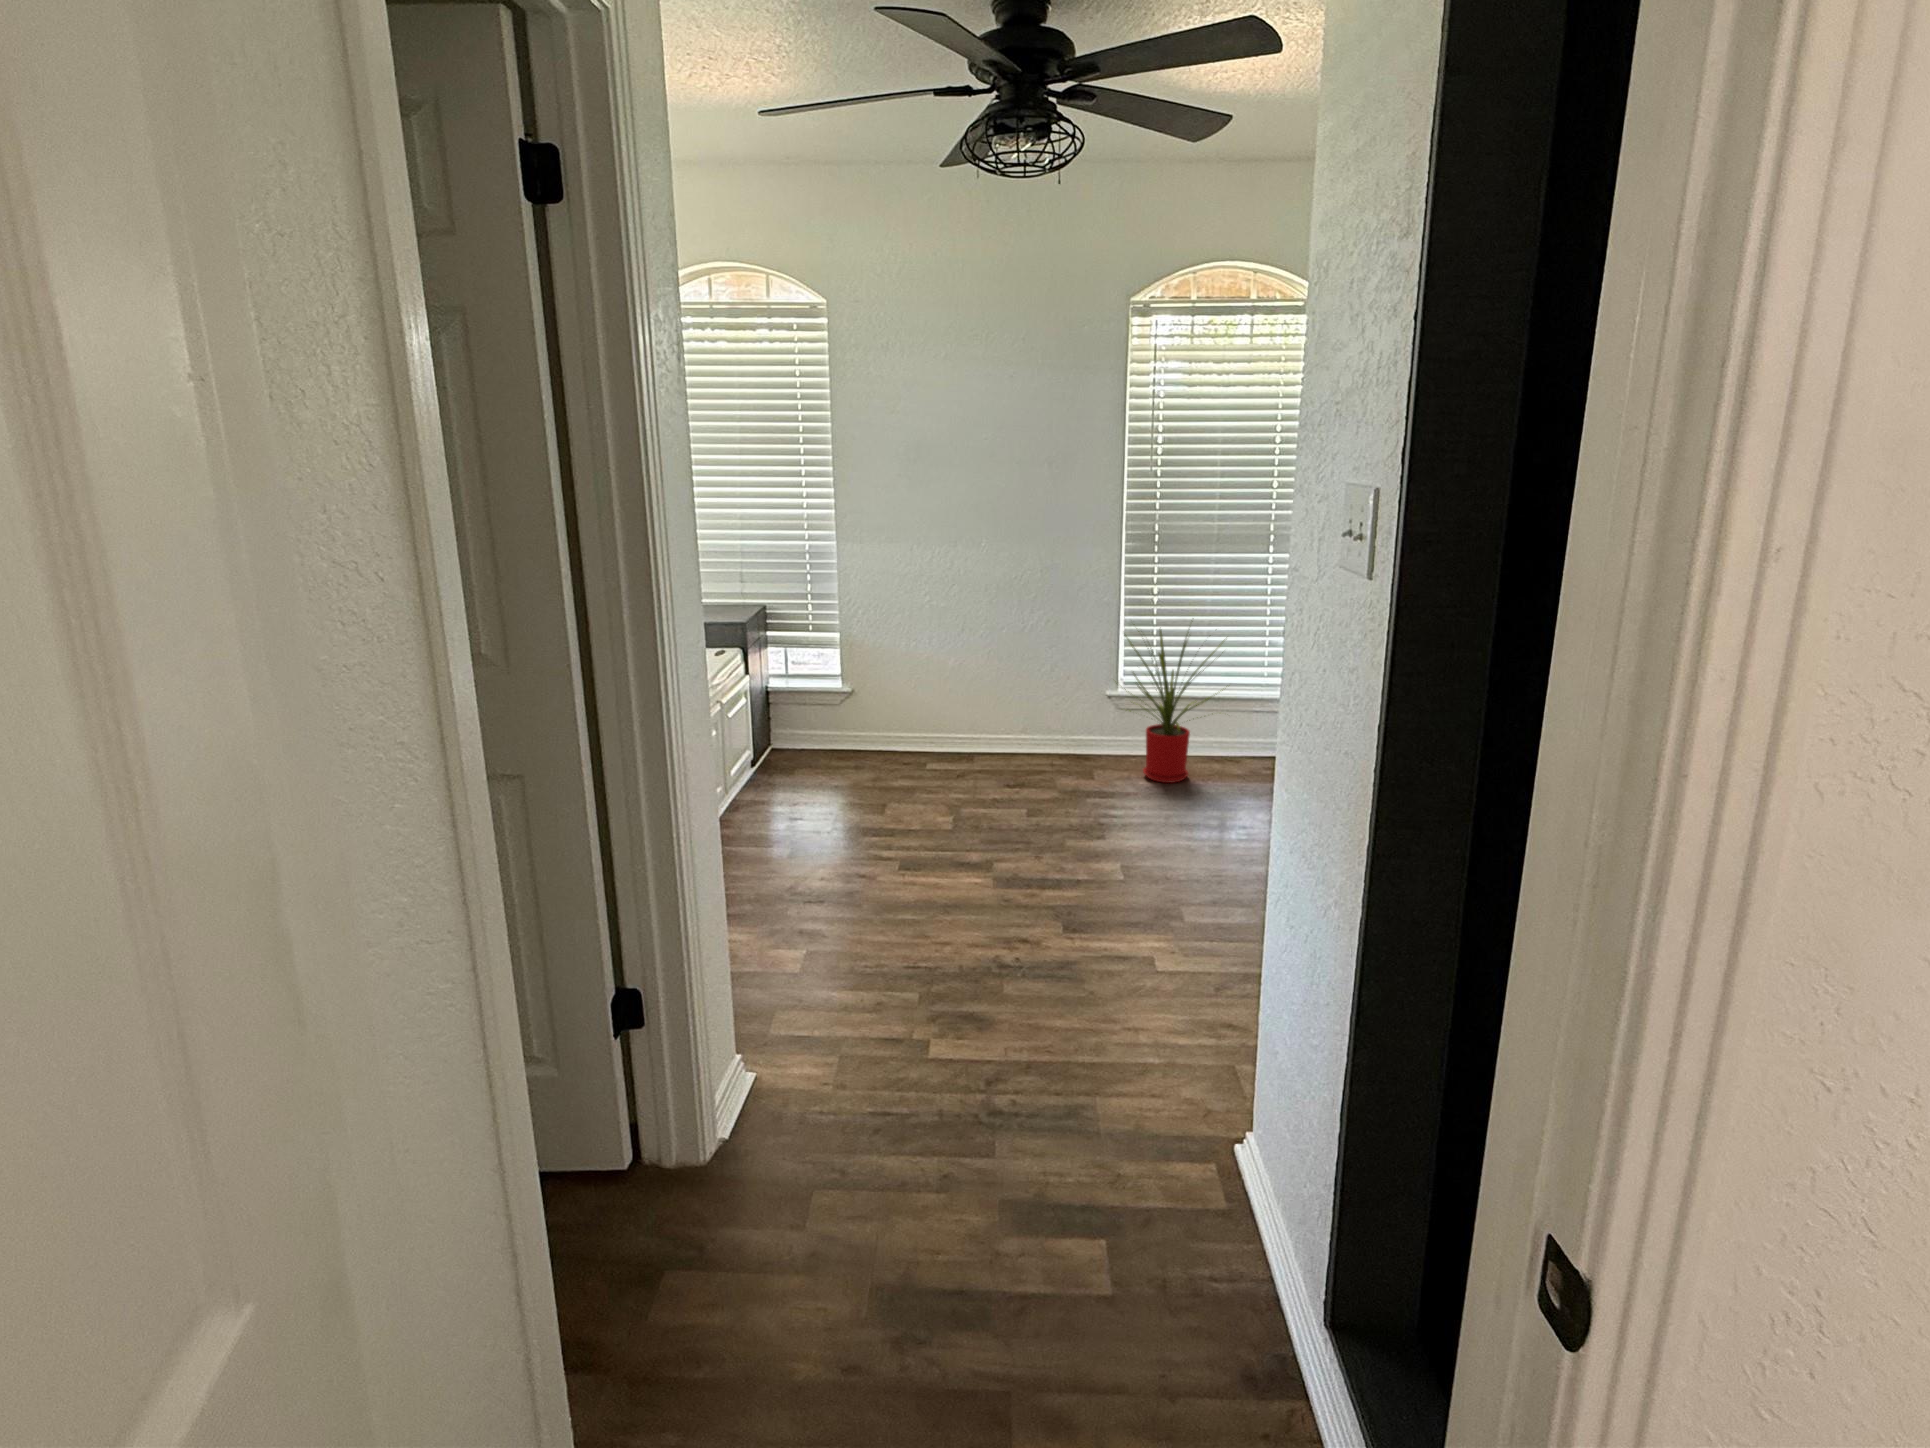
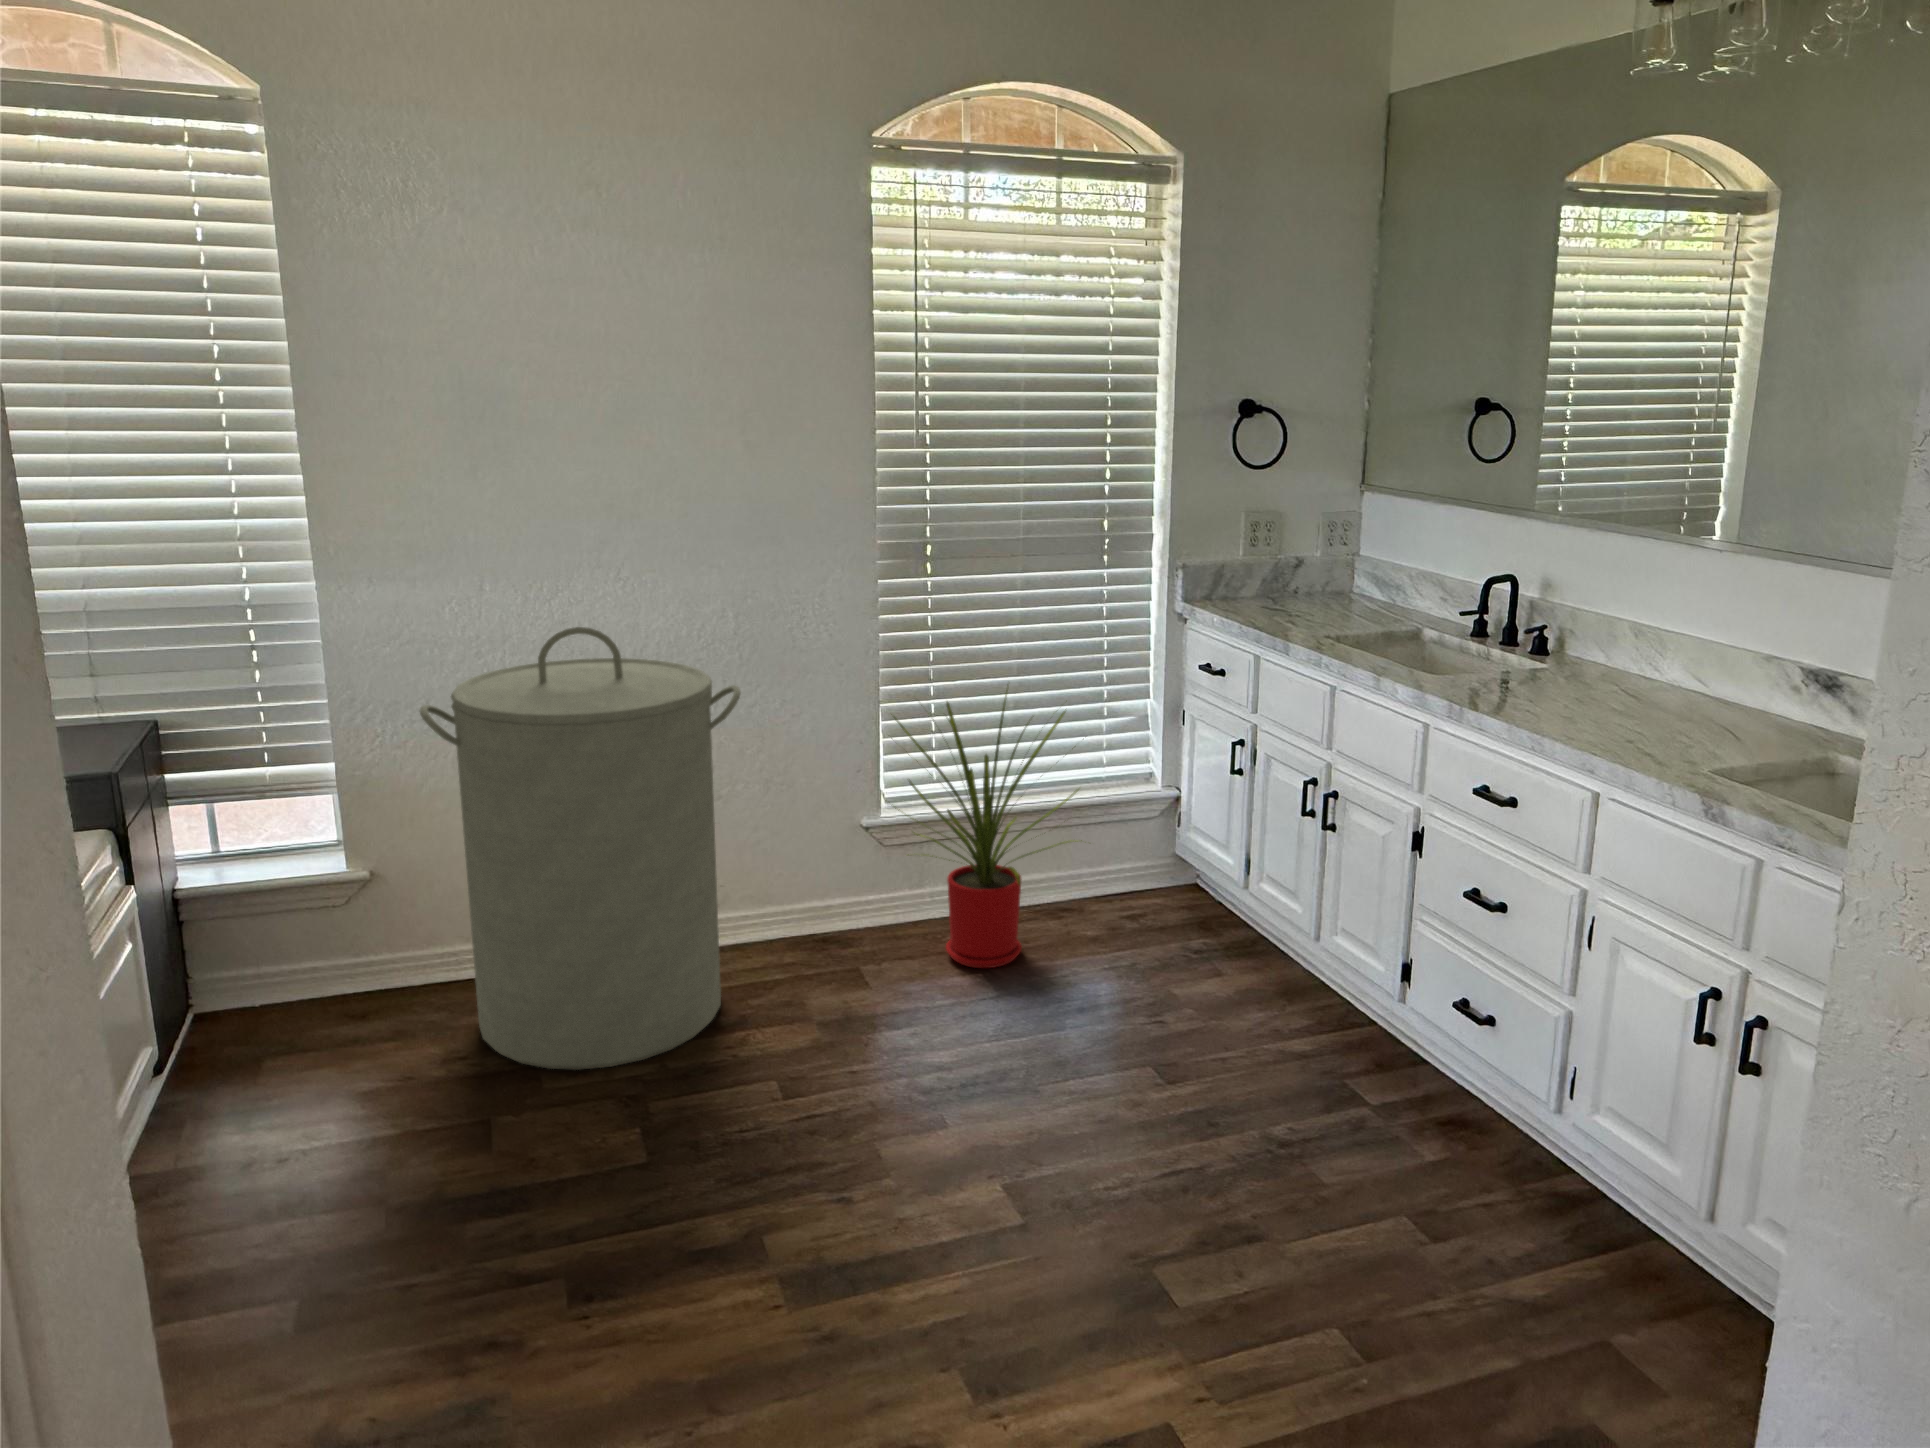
laundry hamper: none [873,568,1031,795] -> present [420,627,741,1070]

